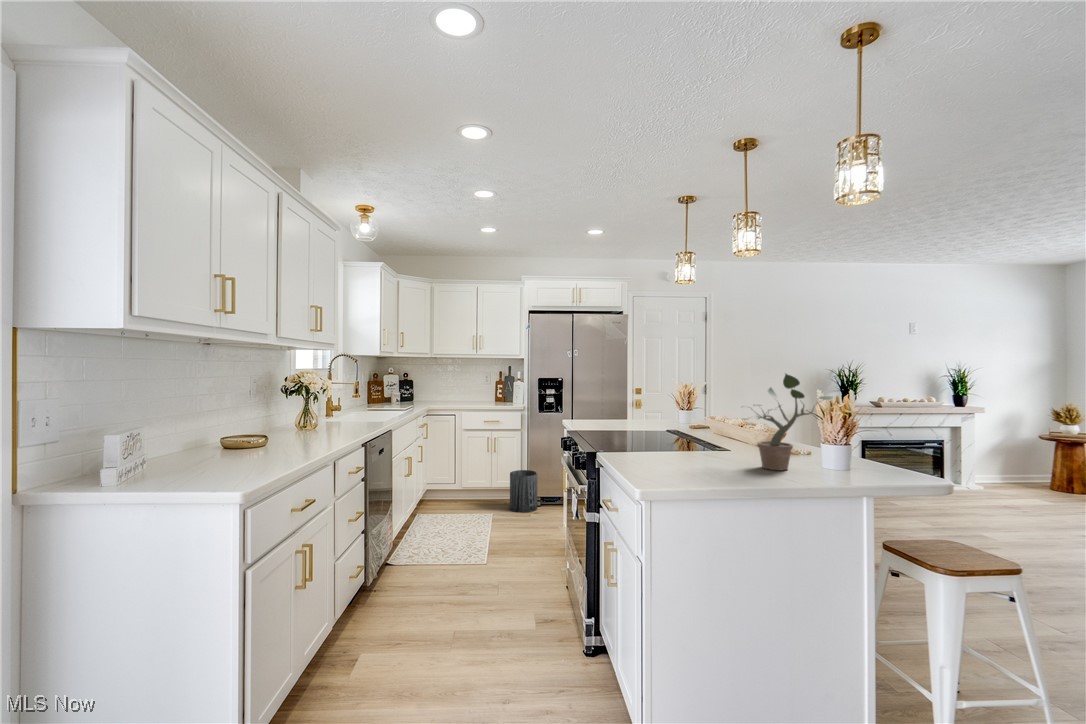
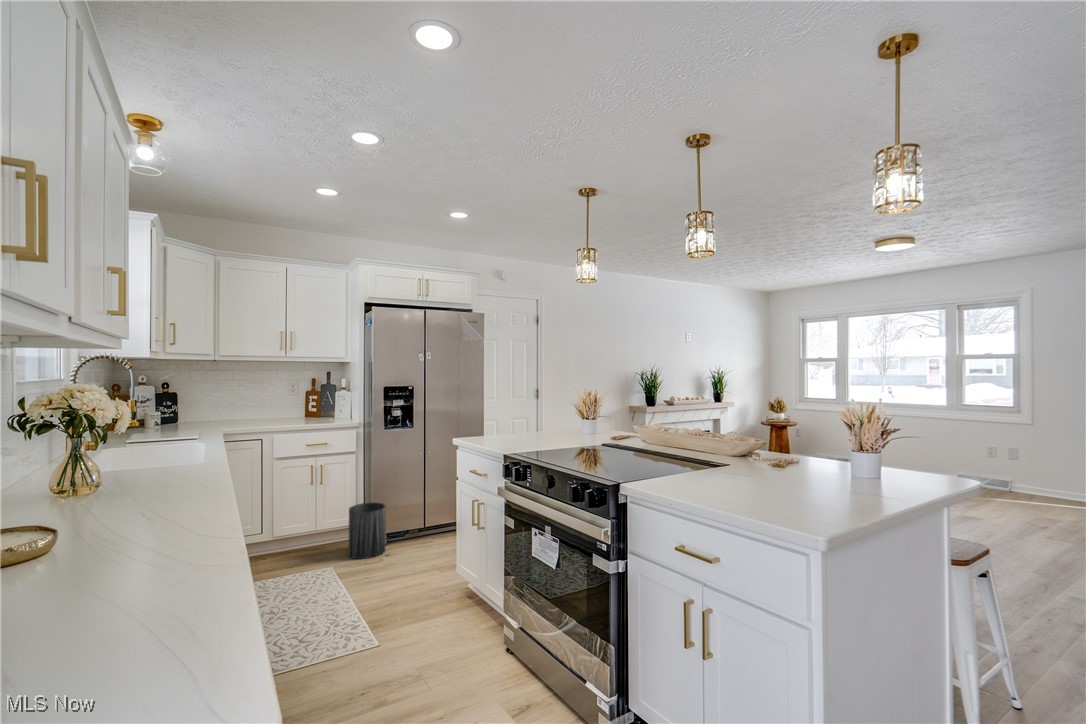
potted plant: present [742,374,833,470] -> none [762,379,868,482]

